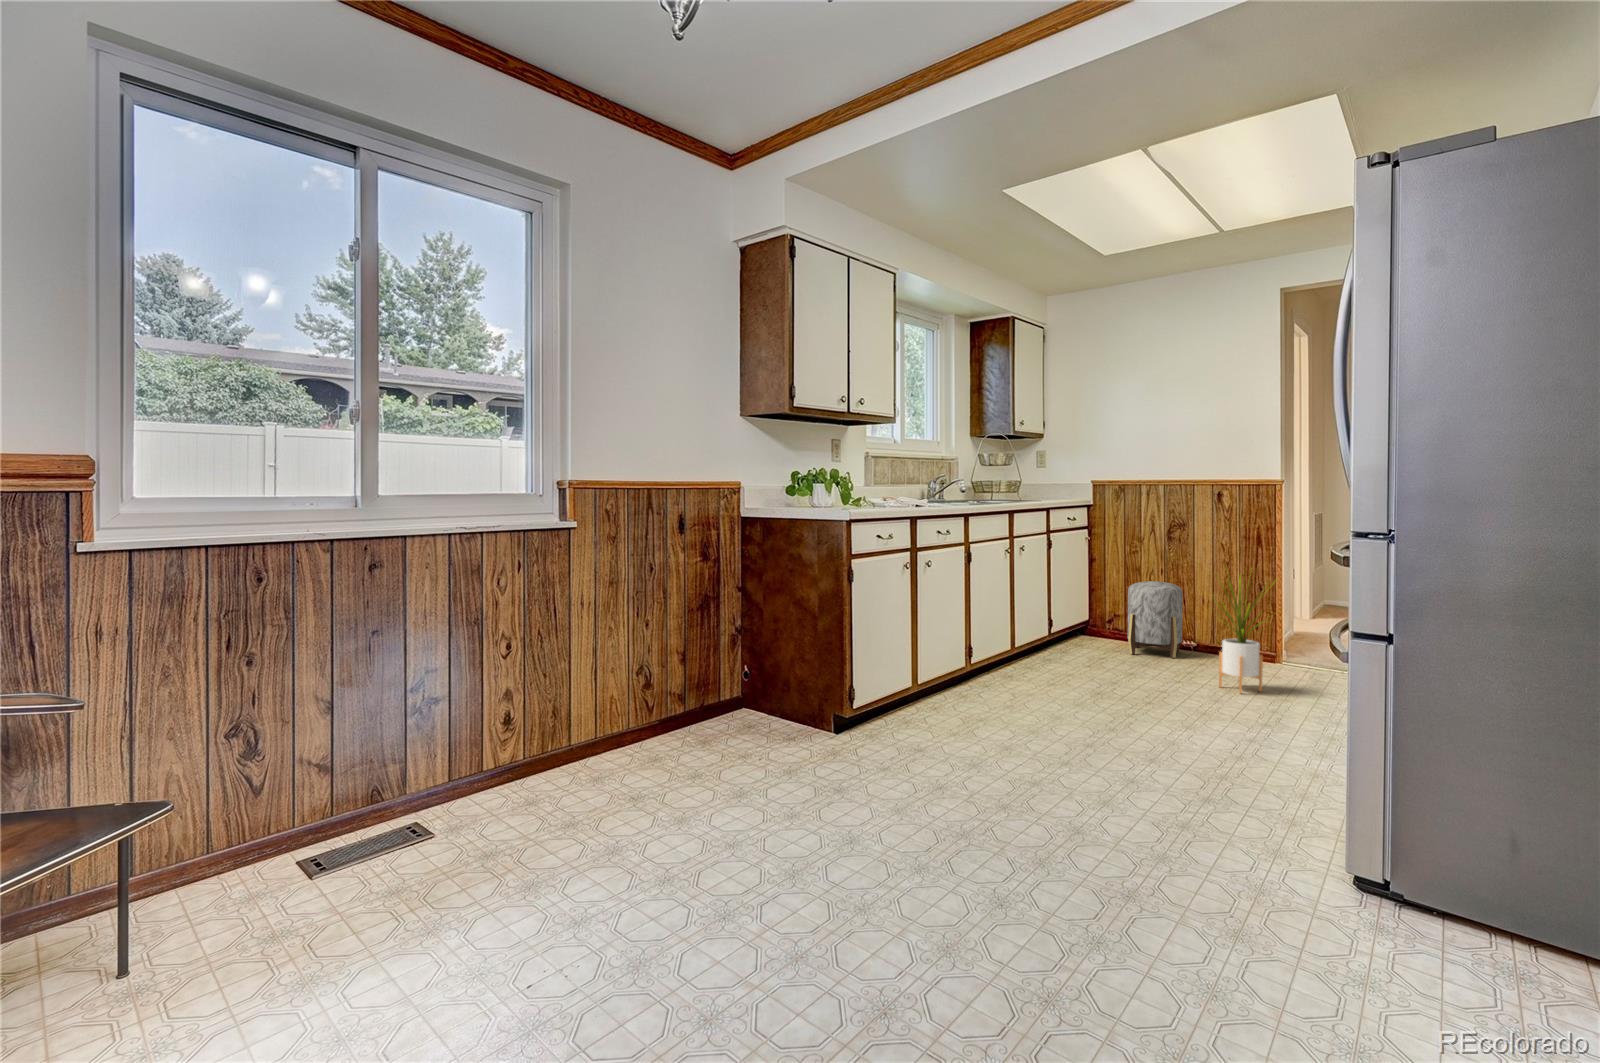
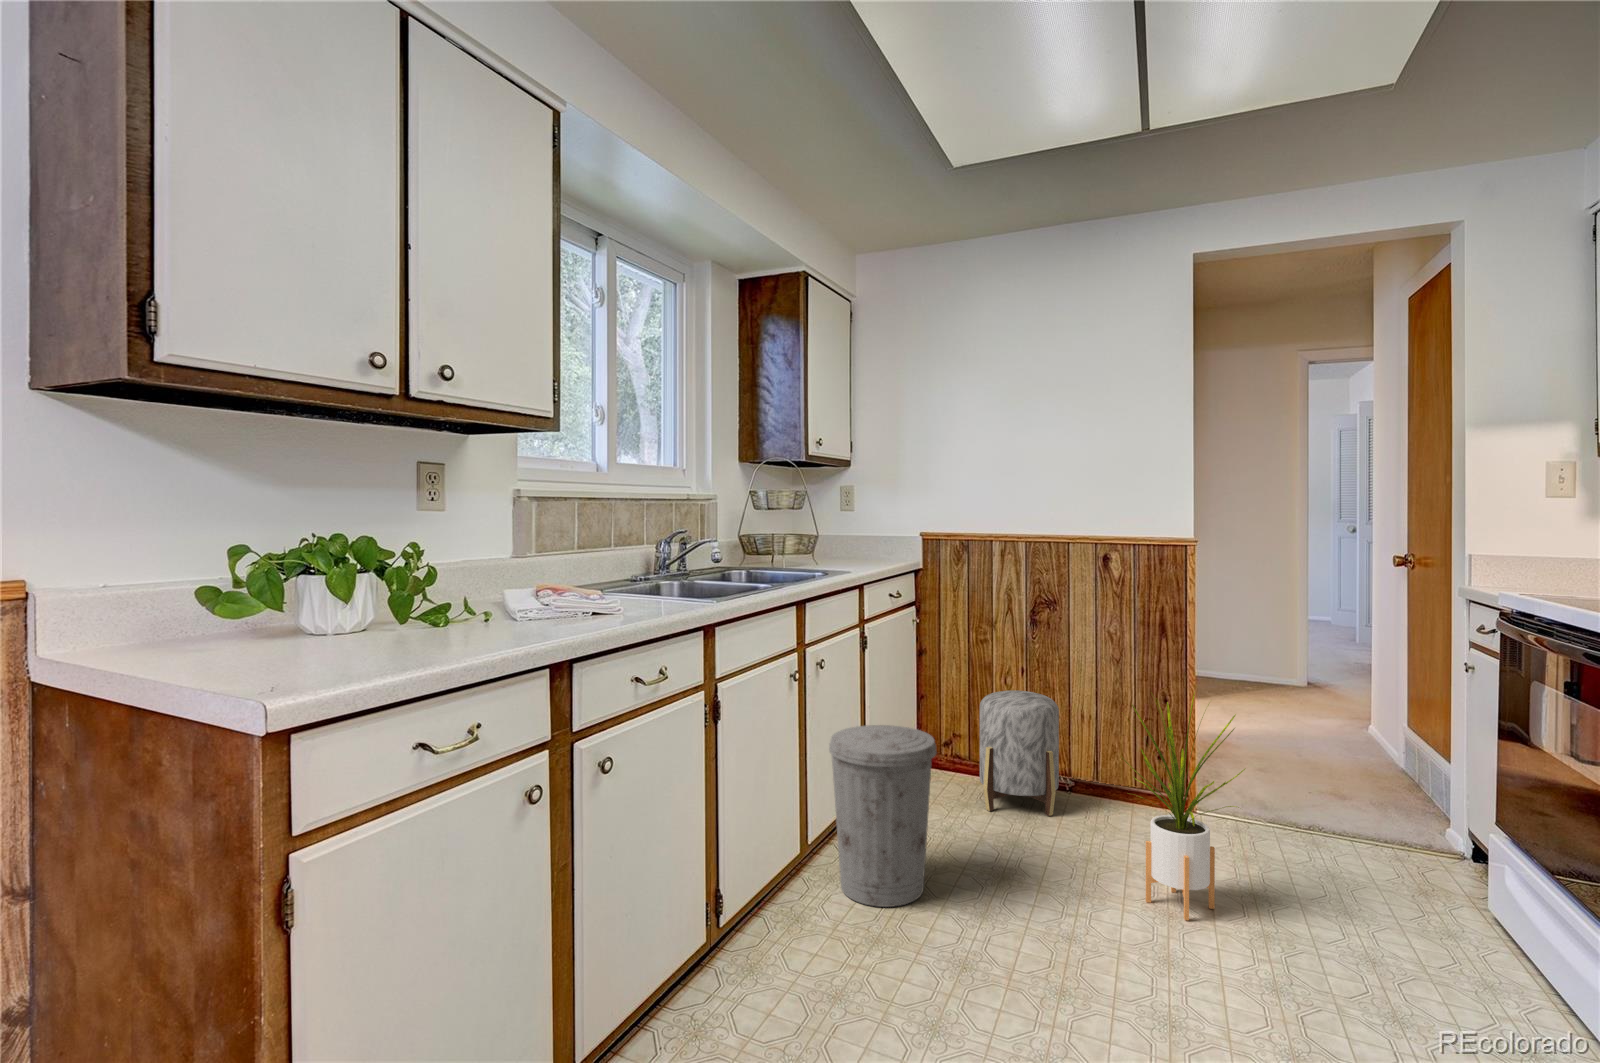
trash can: none [1024,584,1088,679] -> present [829,725,937,907]

